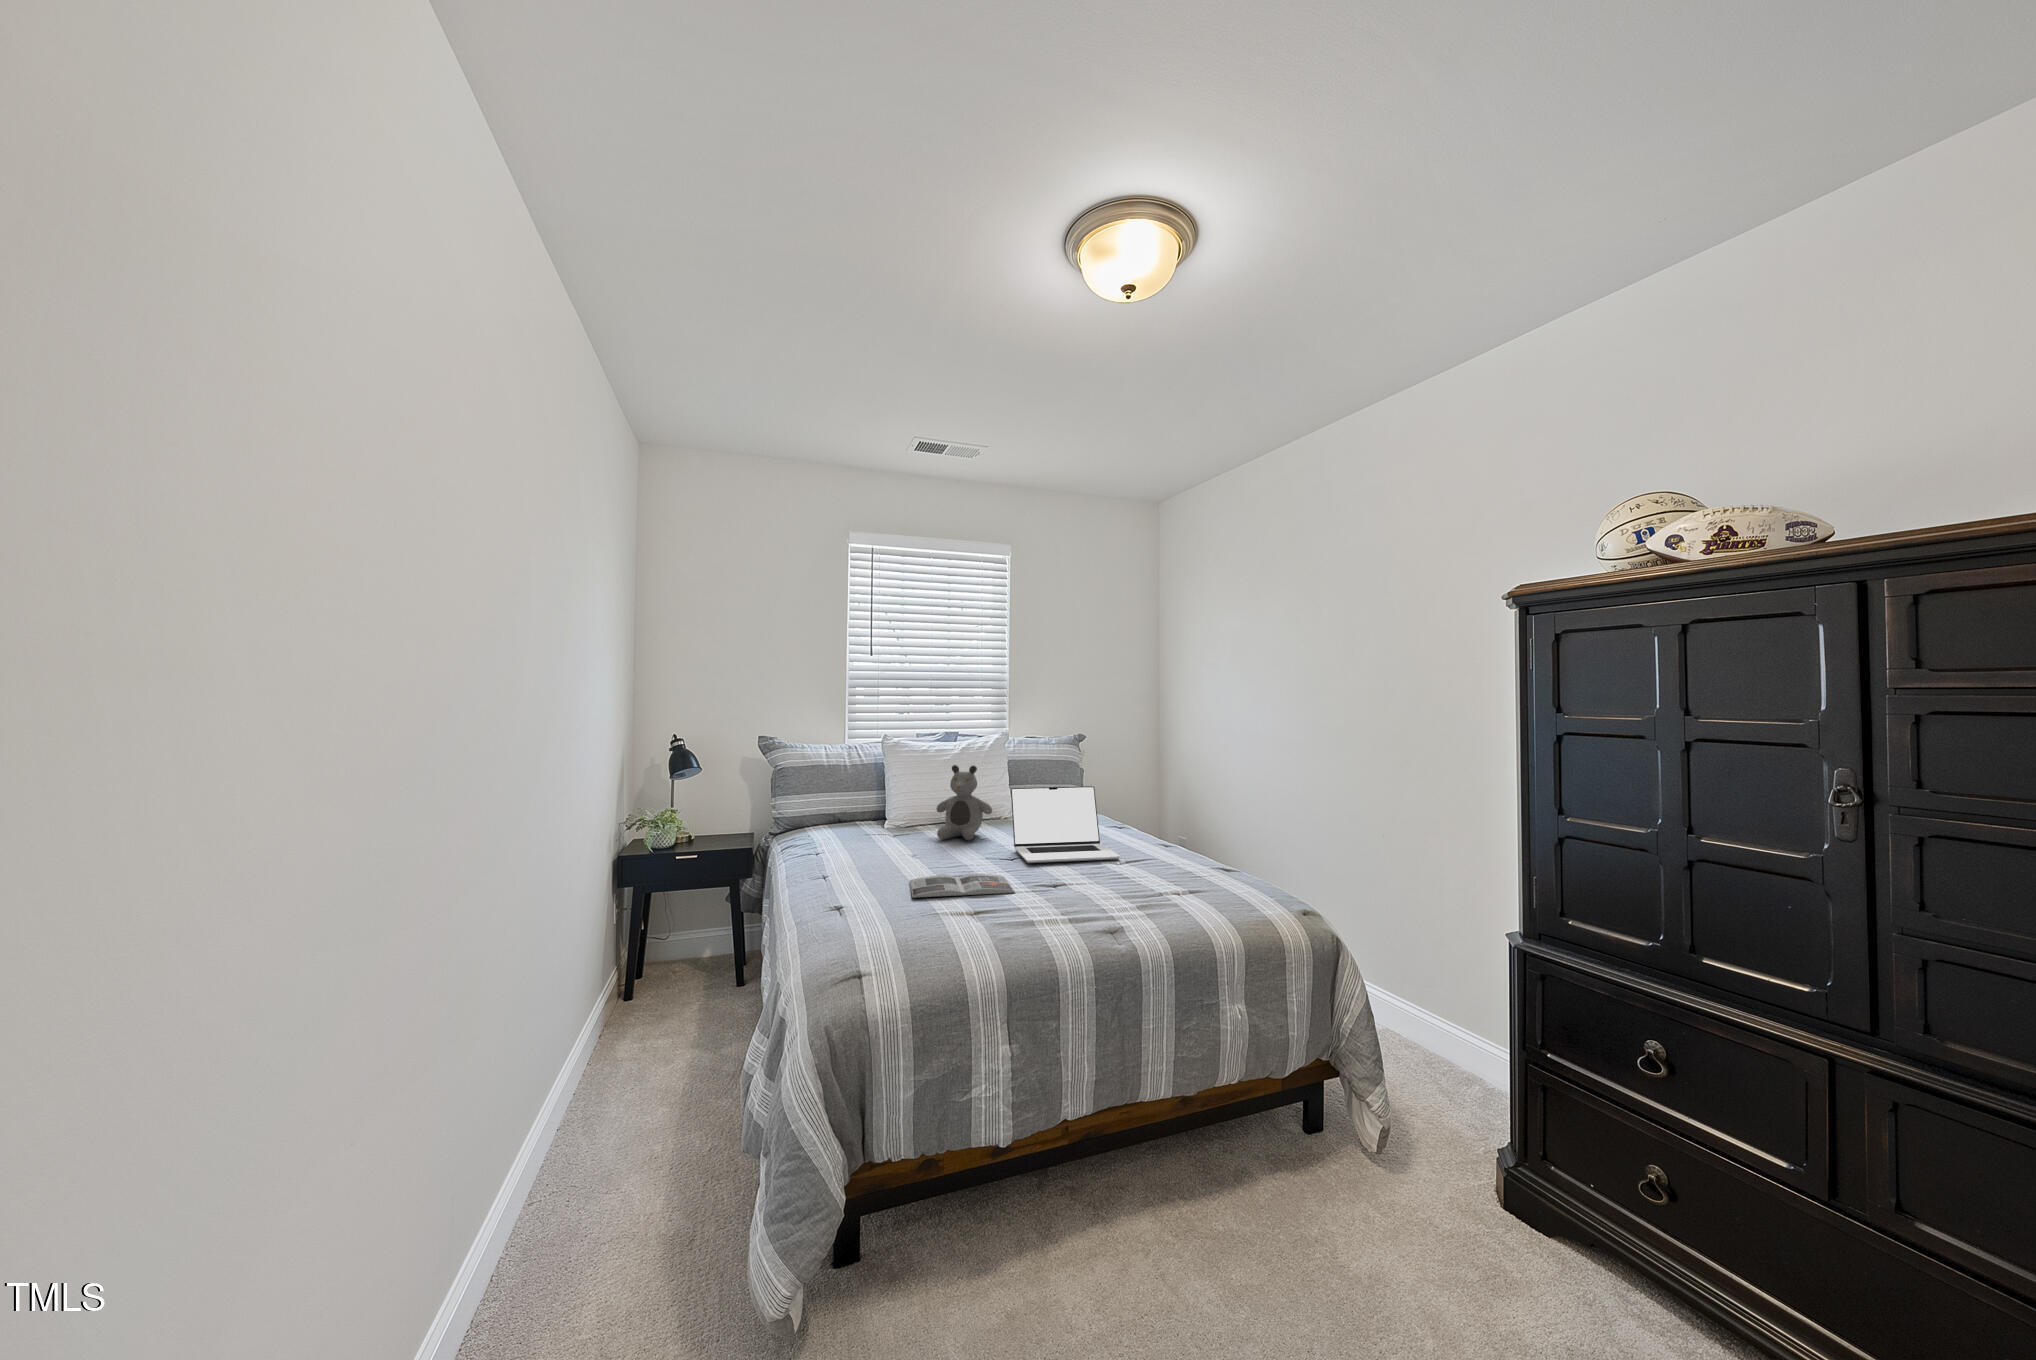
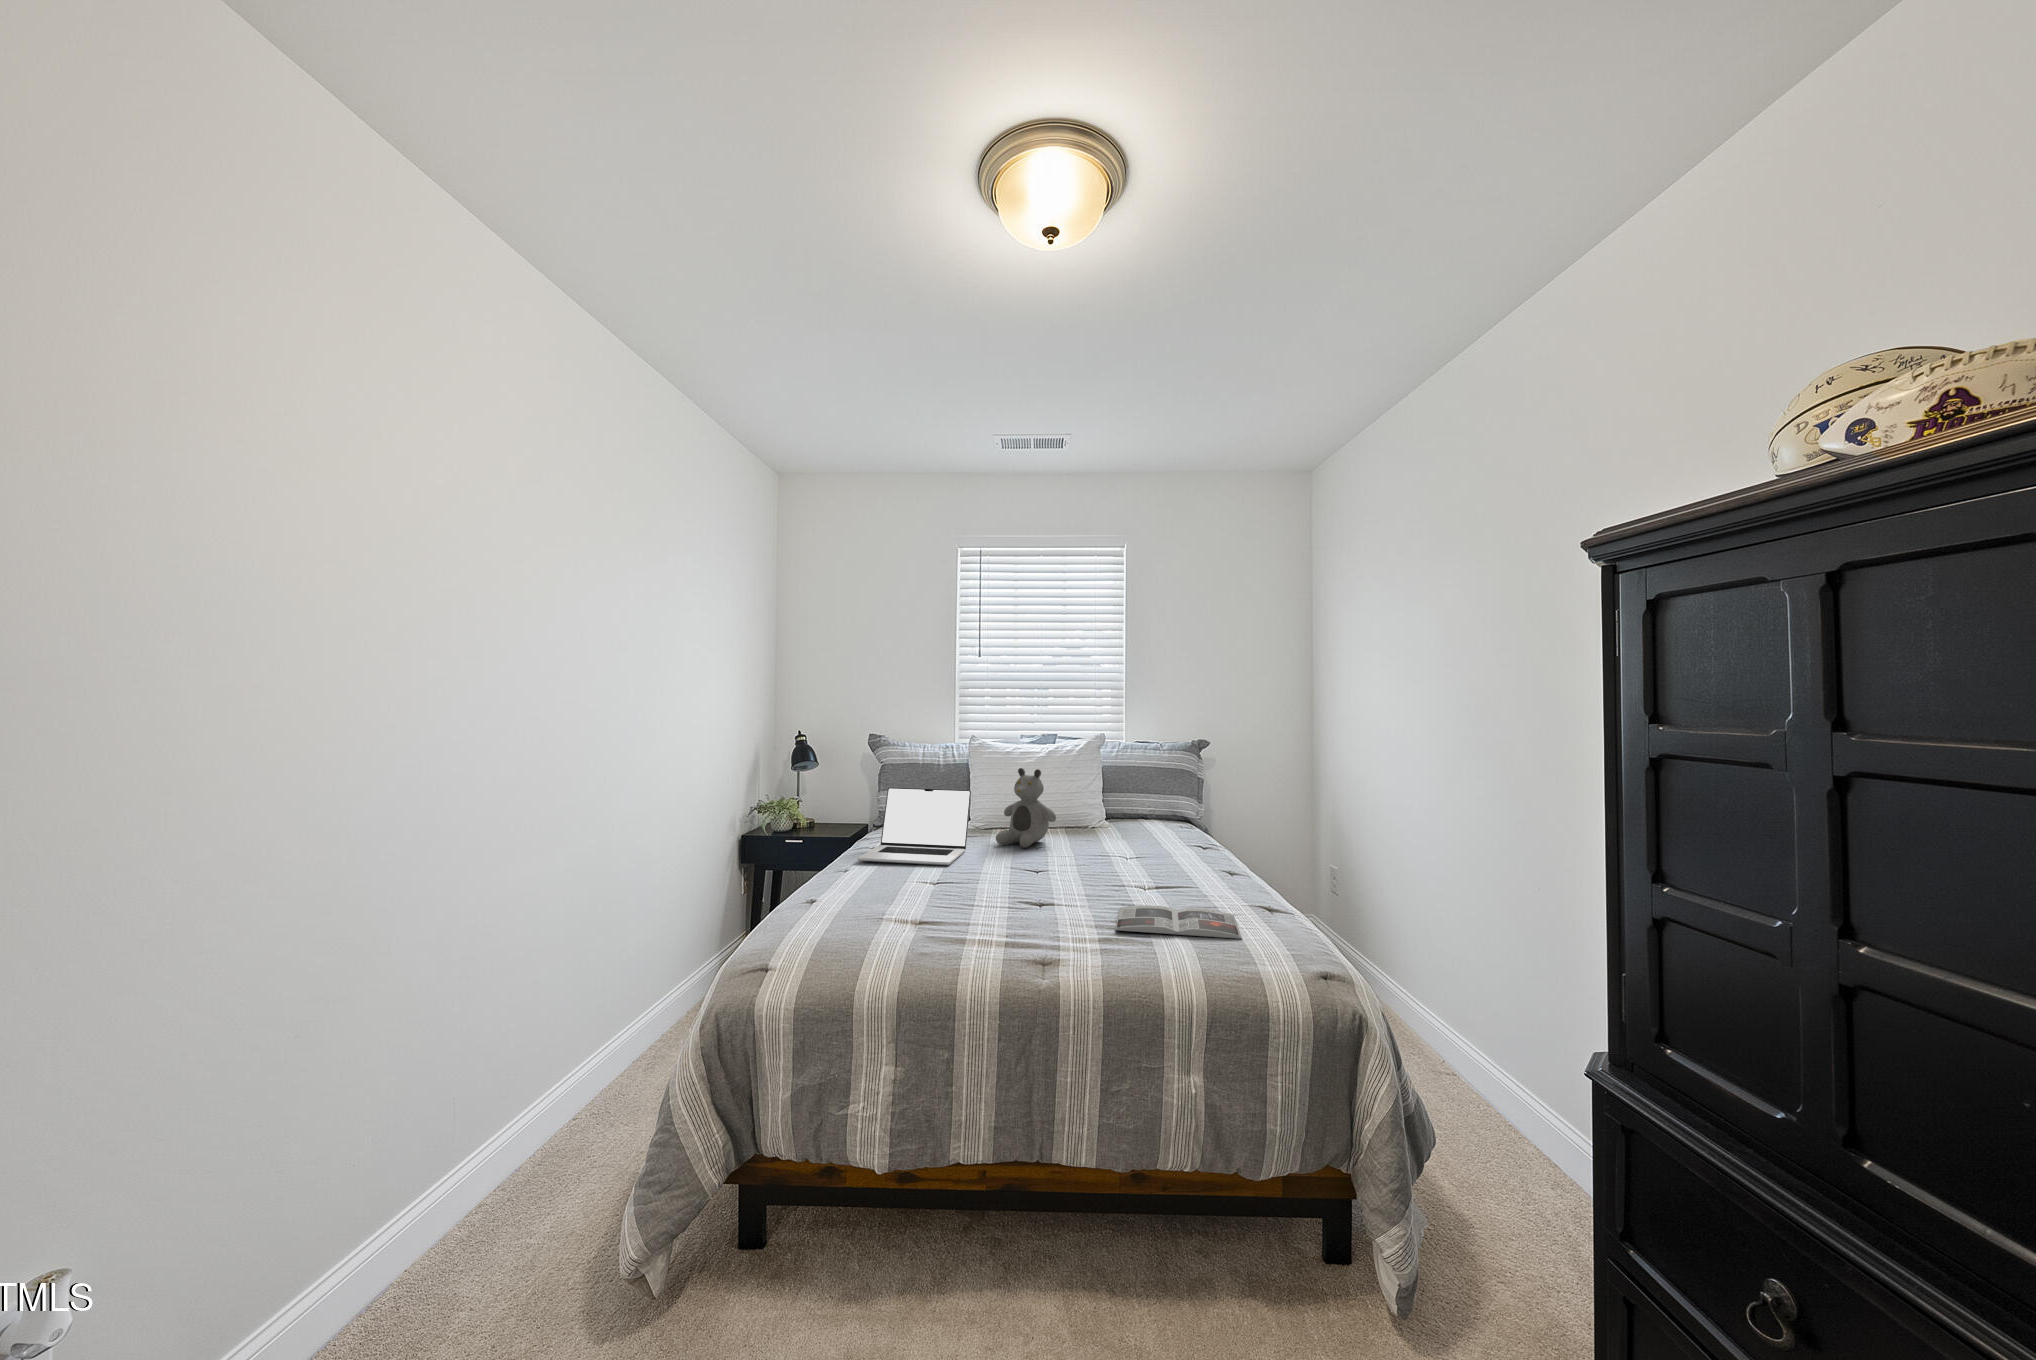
laptop: present [1011,786,1120,863] -> present [858,787,971,865]
magazine: present [910,874,1015,898] -> present [1115,905,1242,939]

